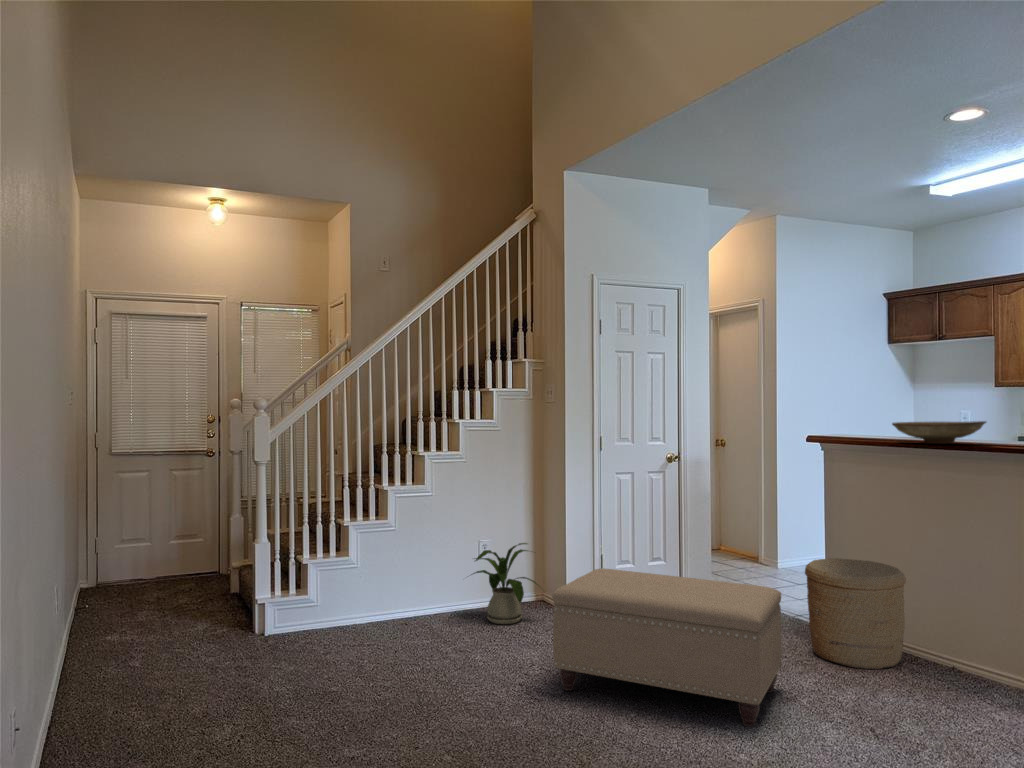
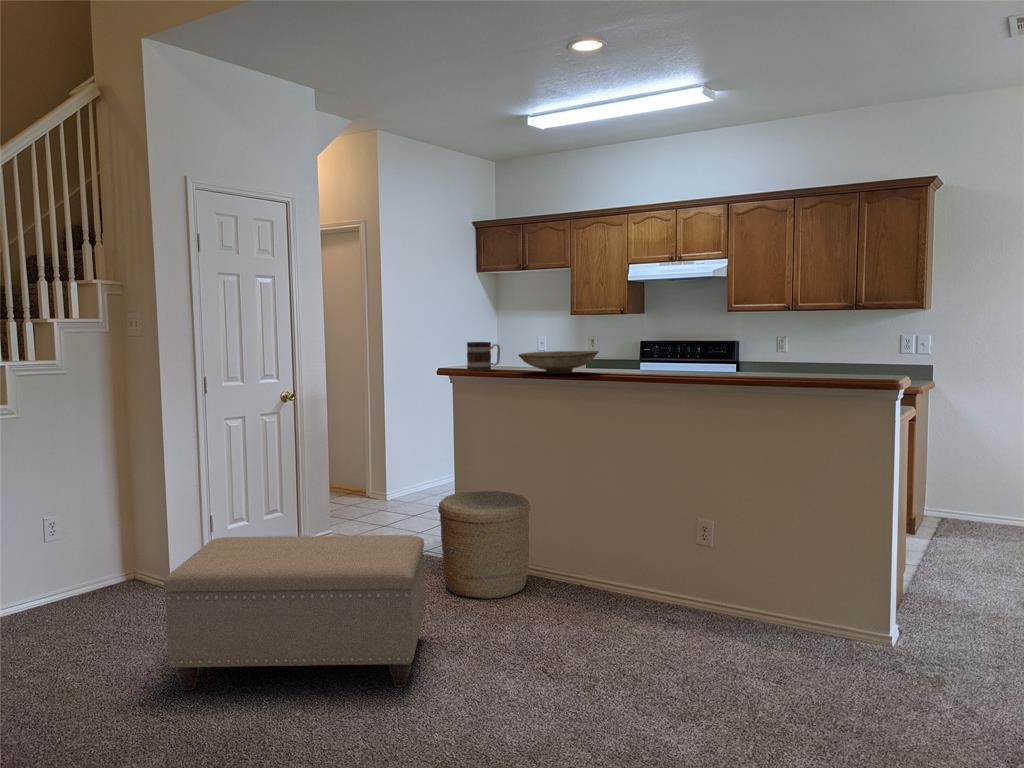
mug: none [840,411,877,440] -> present [467,342,500,372]
house plant: present [473,543,540,624] -> none [22,515,142,619]

